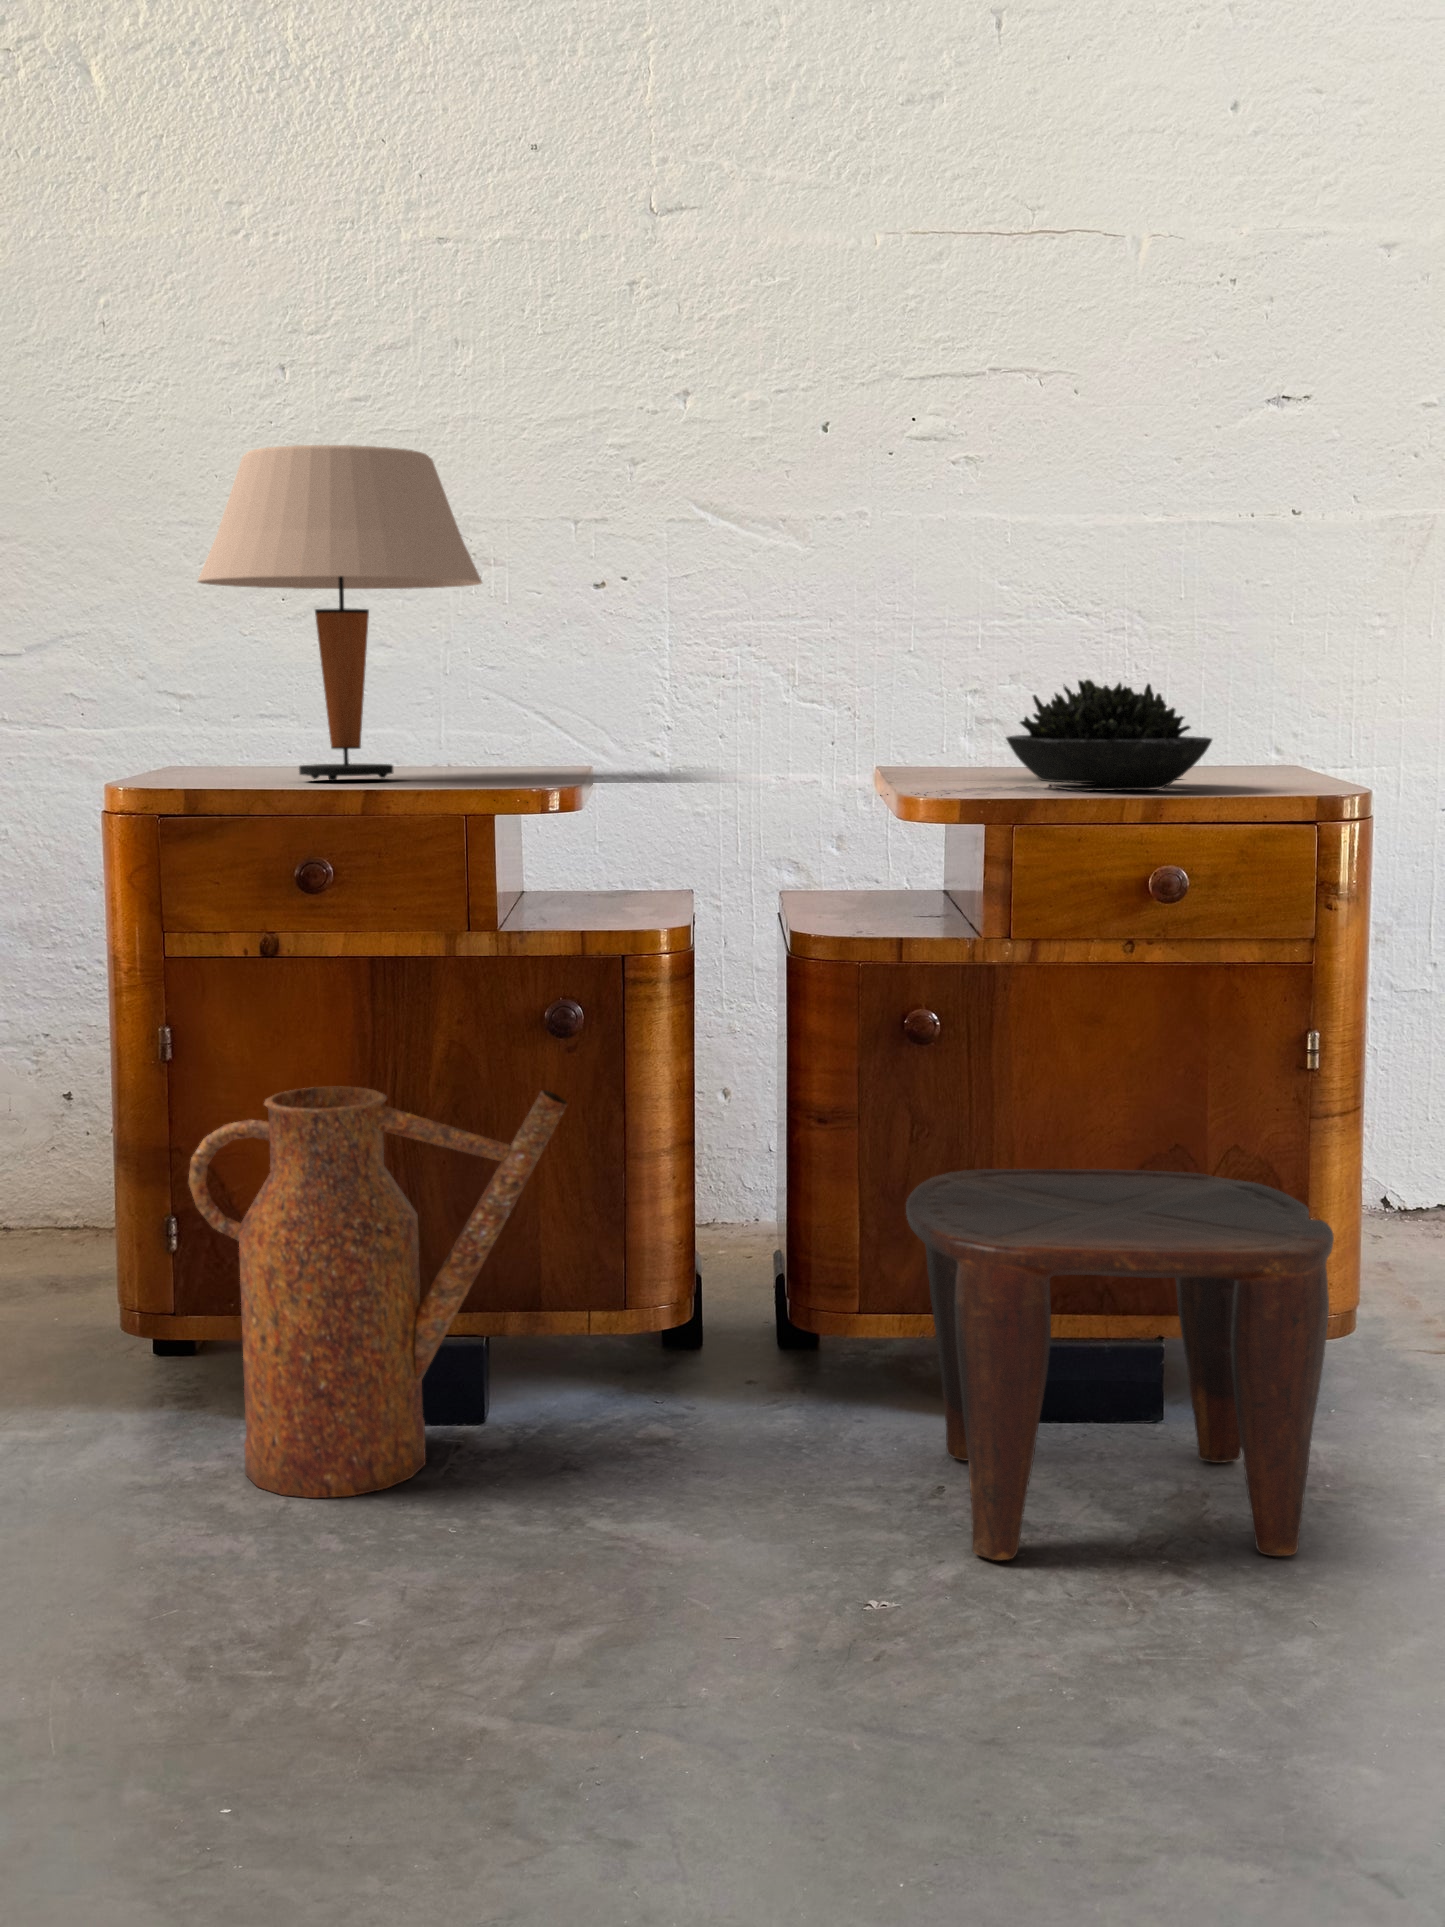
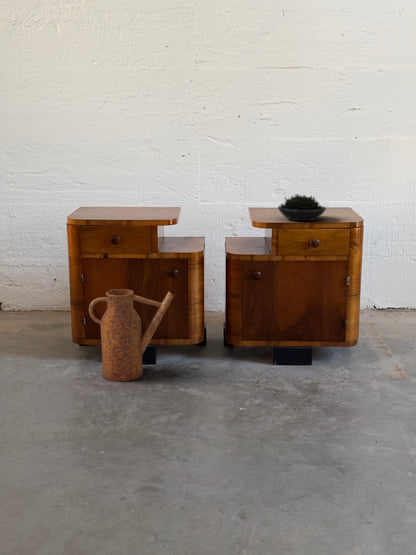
table lamp: present [198,445,482,781] -> none [87,138,154,216]
stool: present [906,1169,1334,1560] -> none [251,309,346,397]

